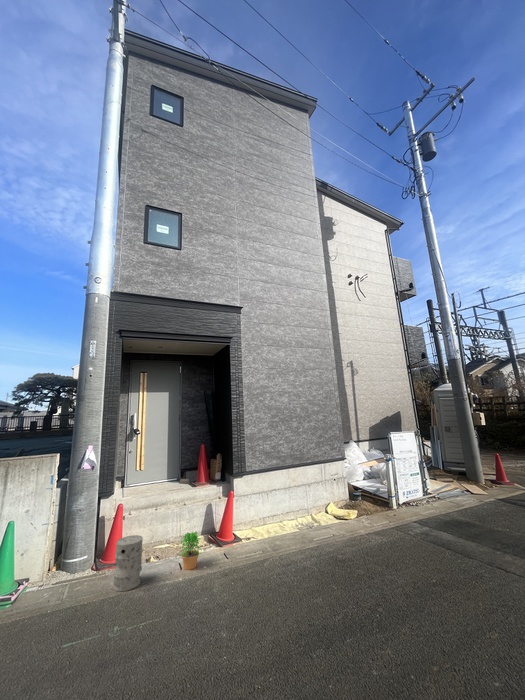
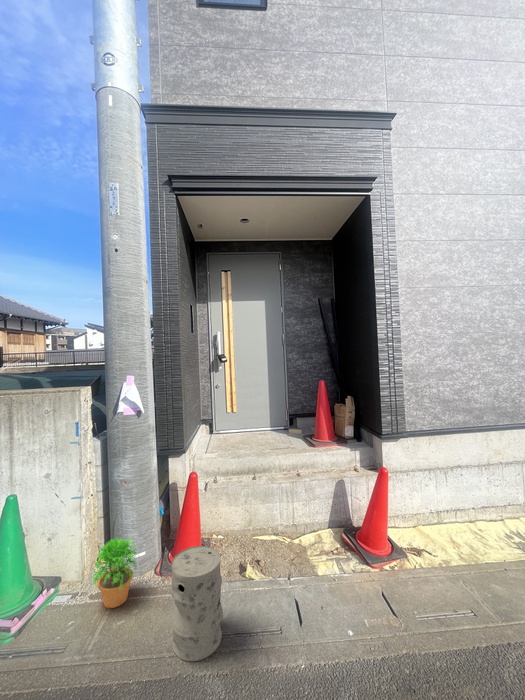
potted plant: present [180,532,201,570] -> present [92,537,137,608]

